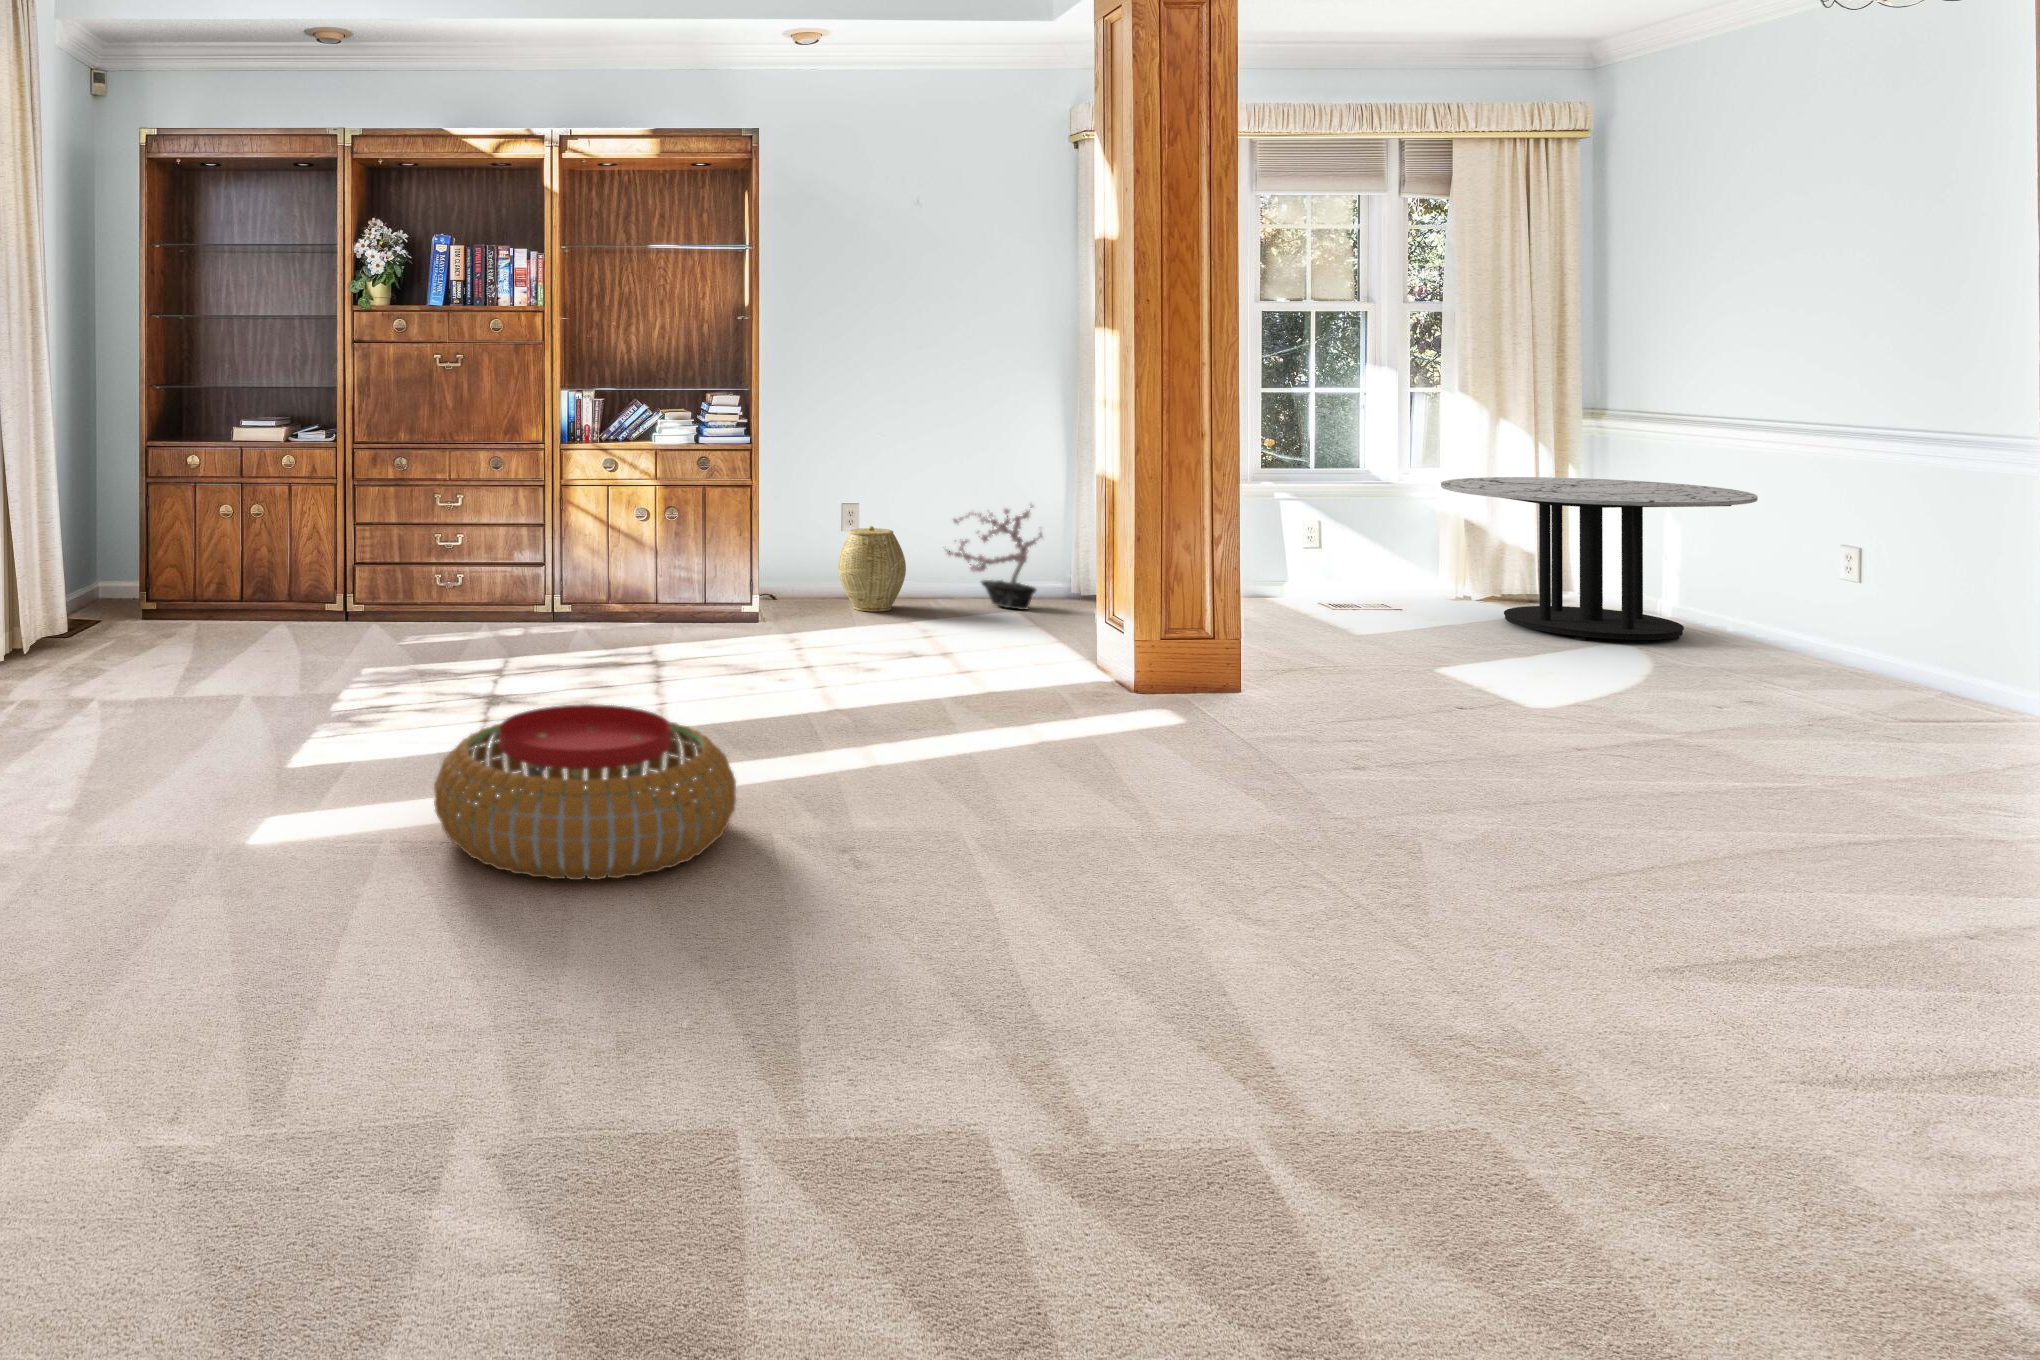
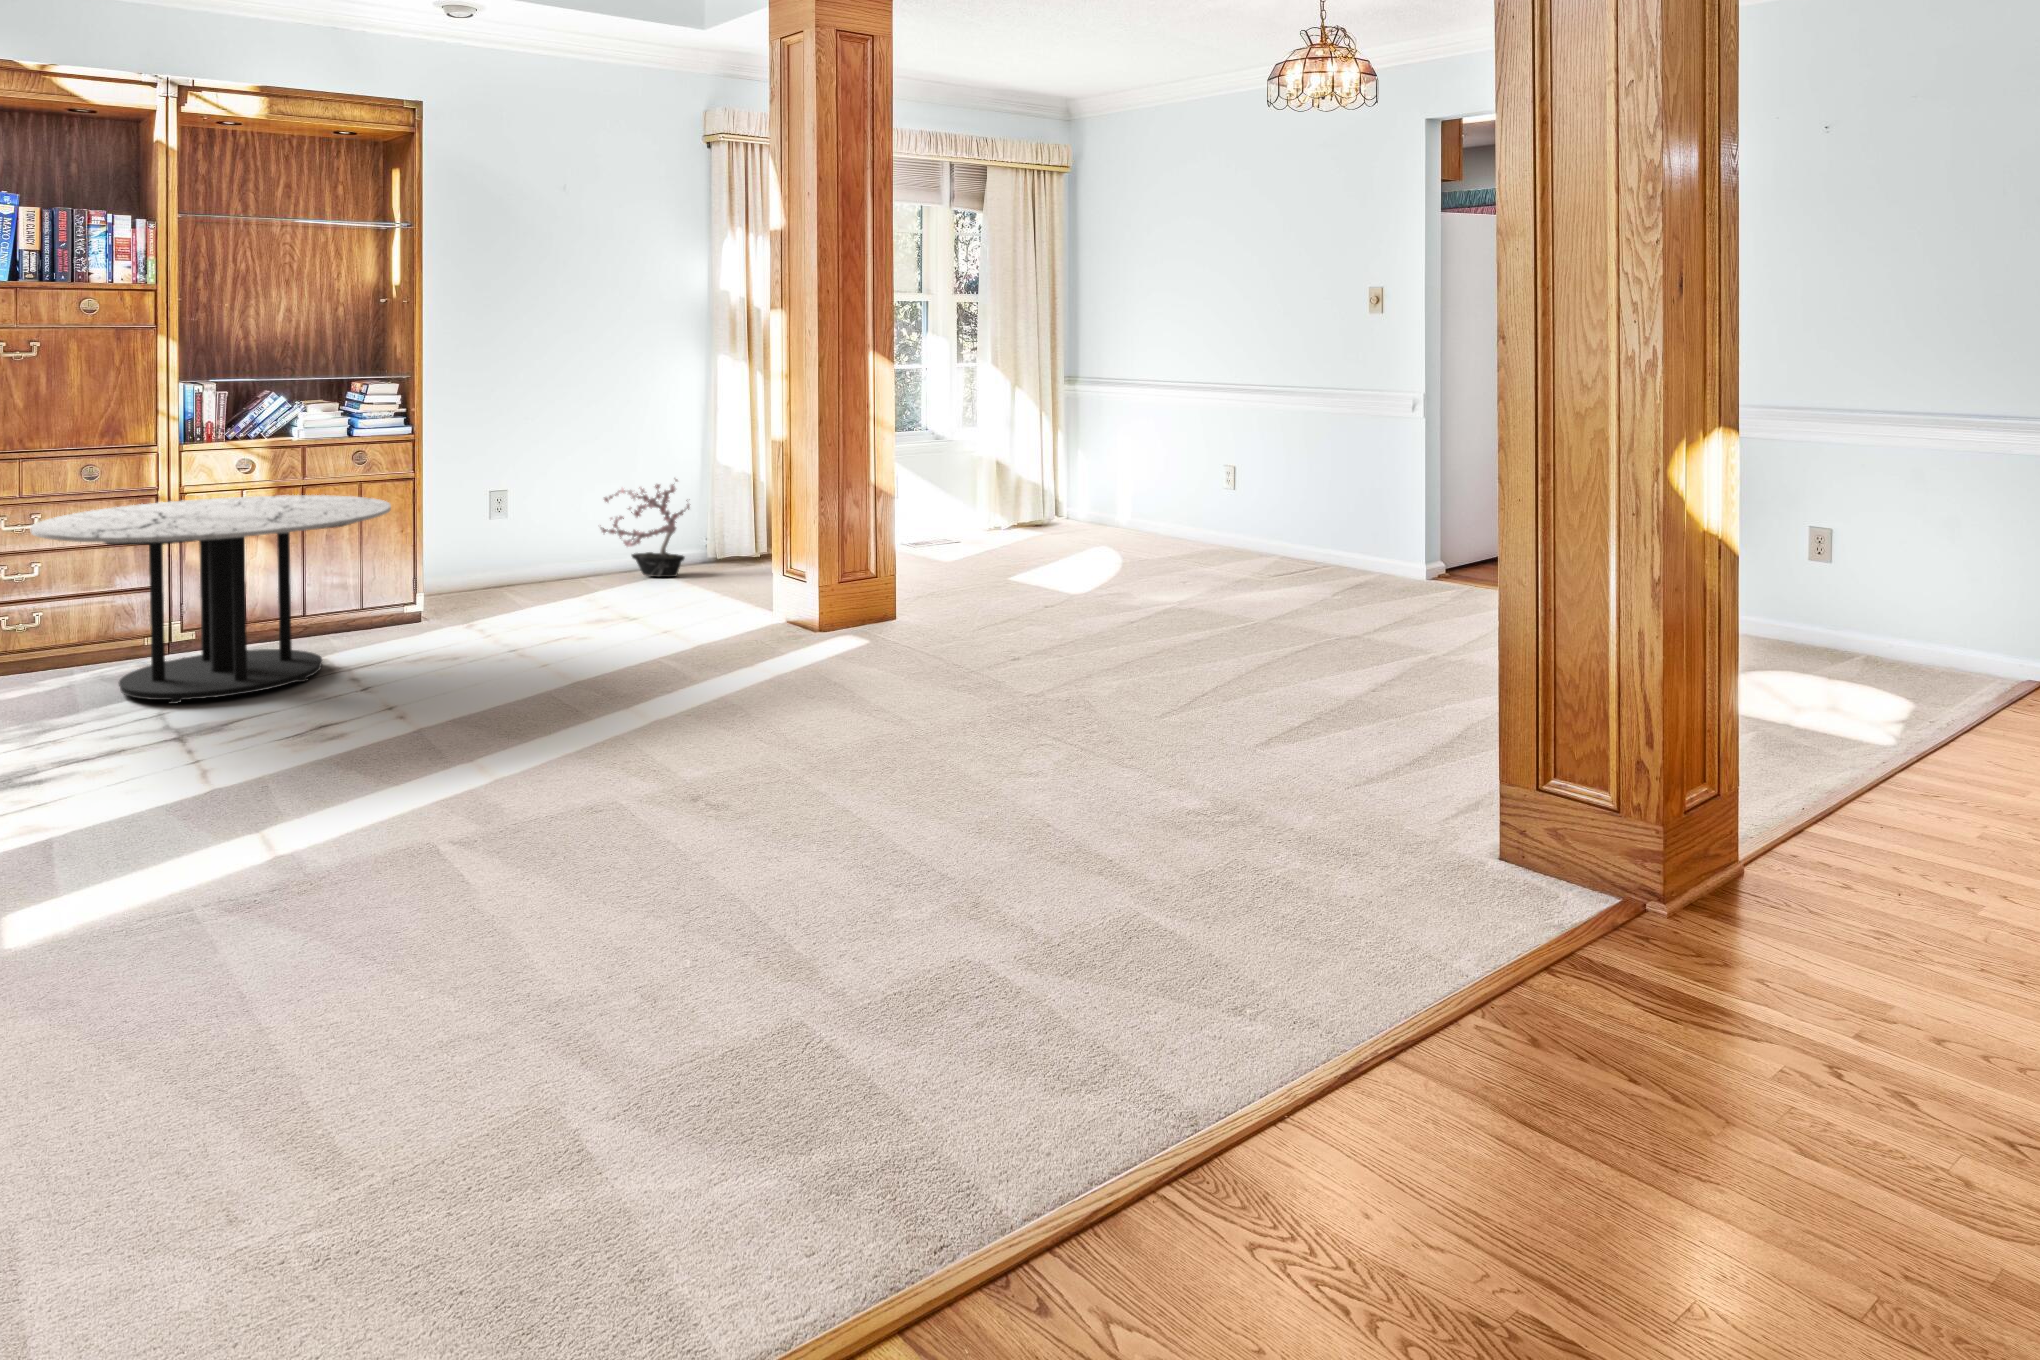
coffee table: present [1441,477,1758,640] -> present [30,495,391,704]
woven basket: present [838,526,906,612] -> none [493,511,564,596]
pouf: present [434,704,736,880] -> none [232,712,581,905]

